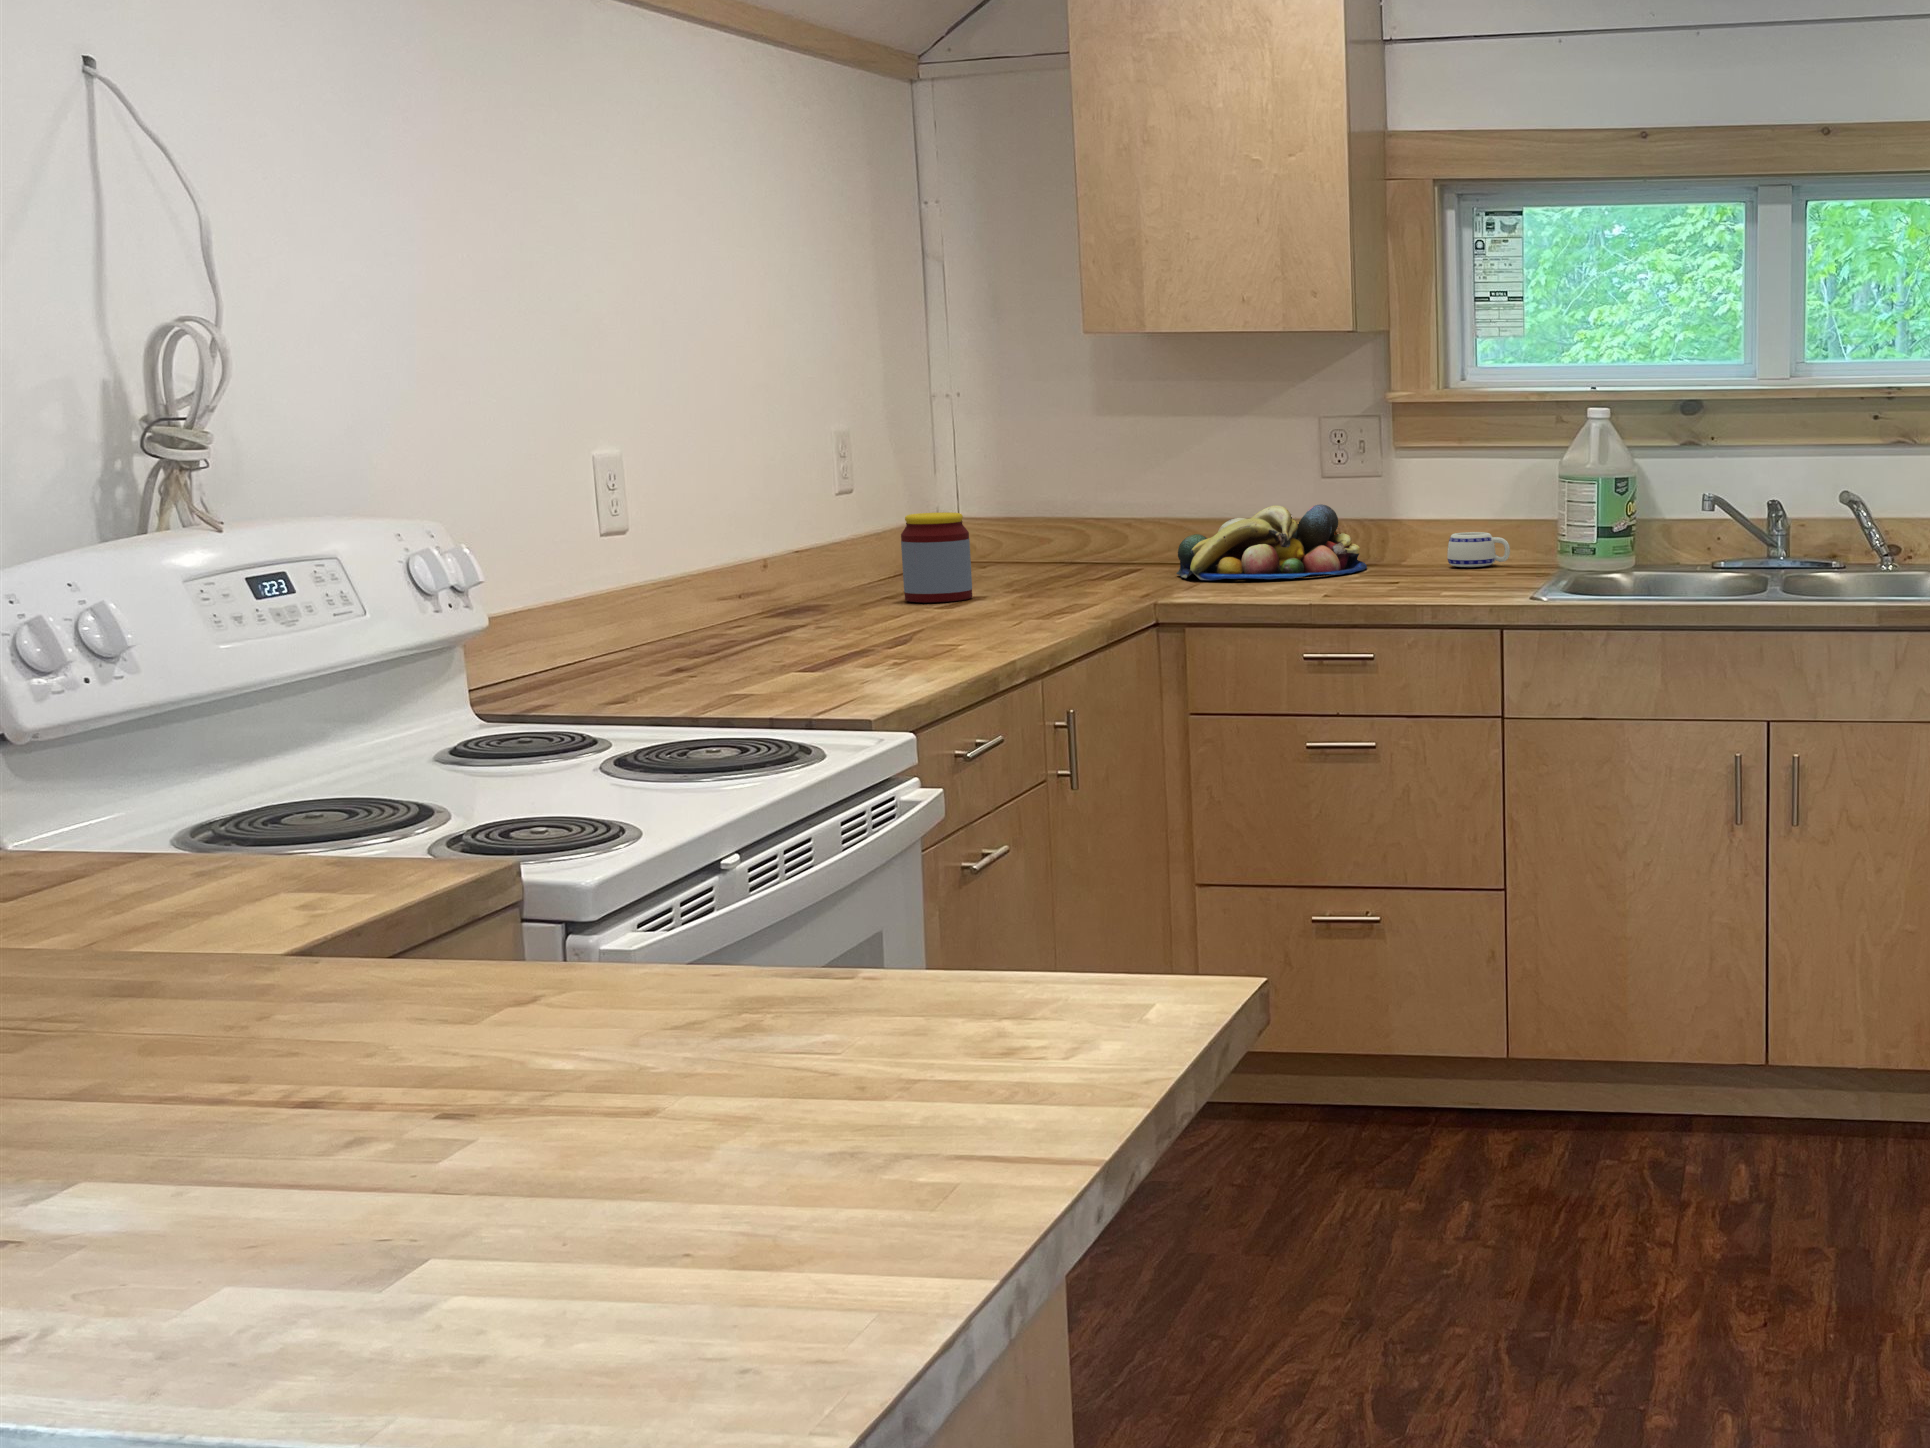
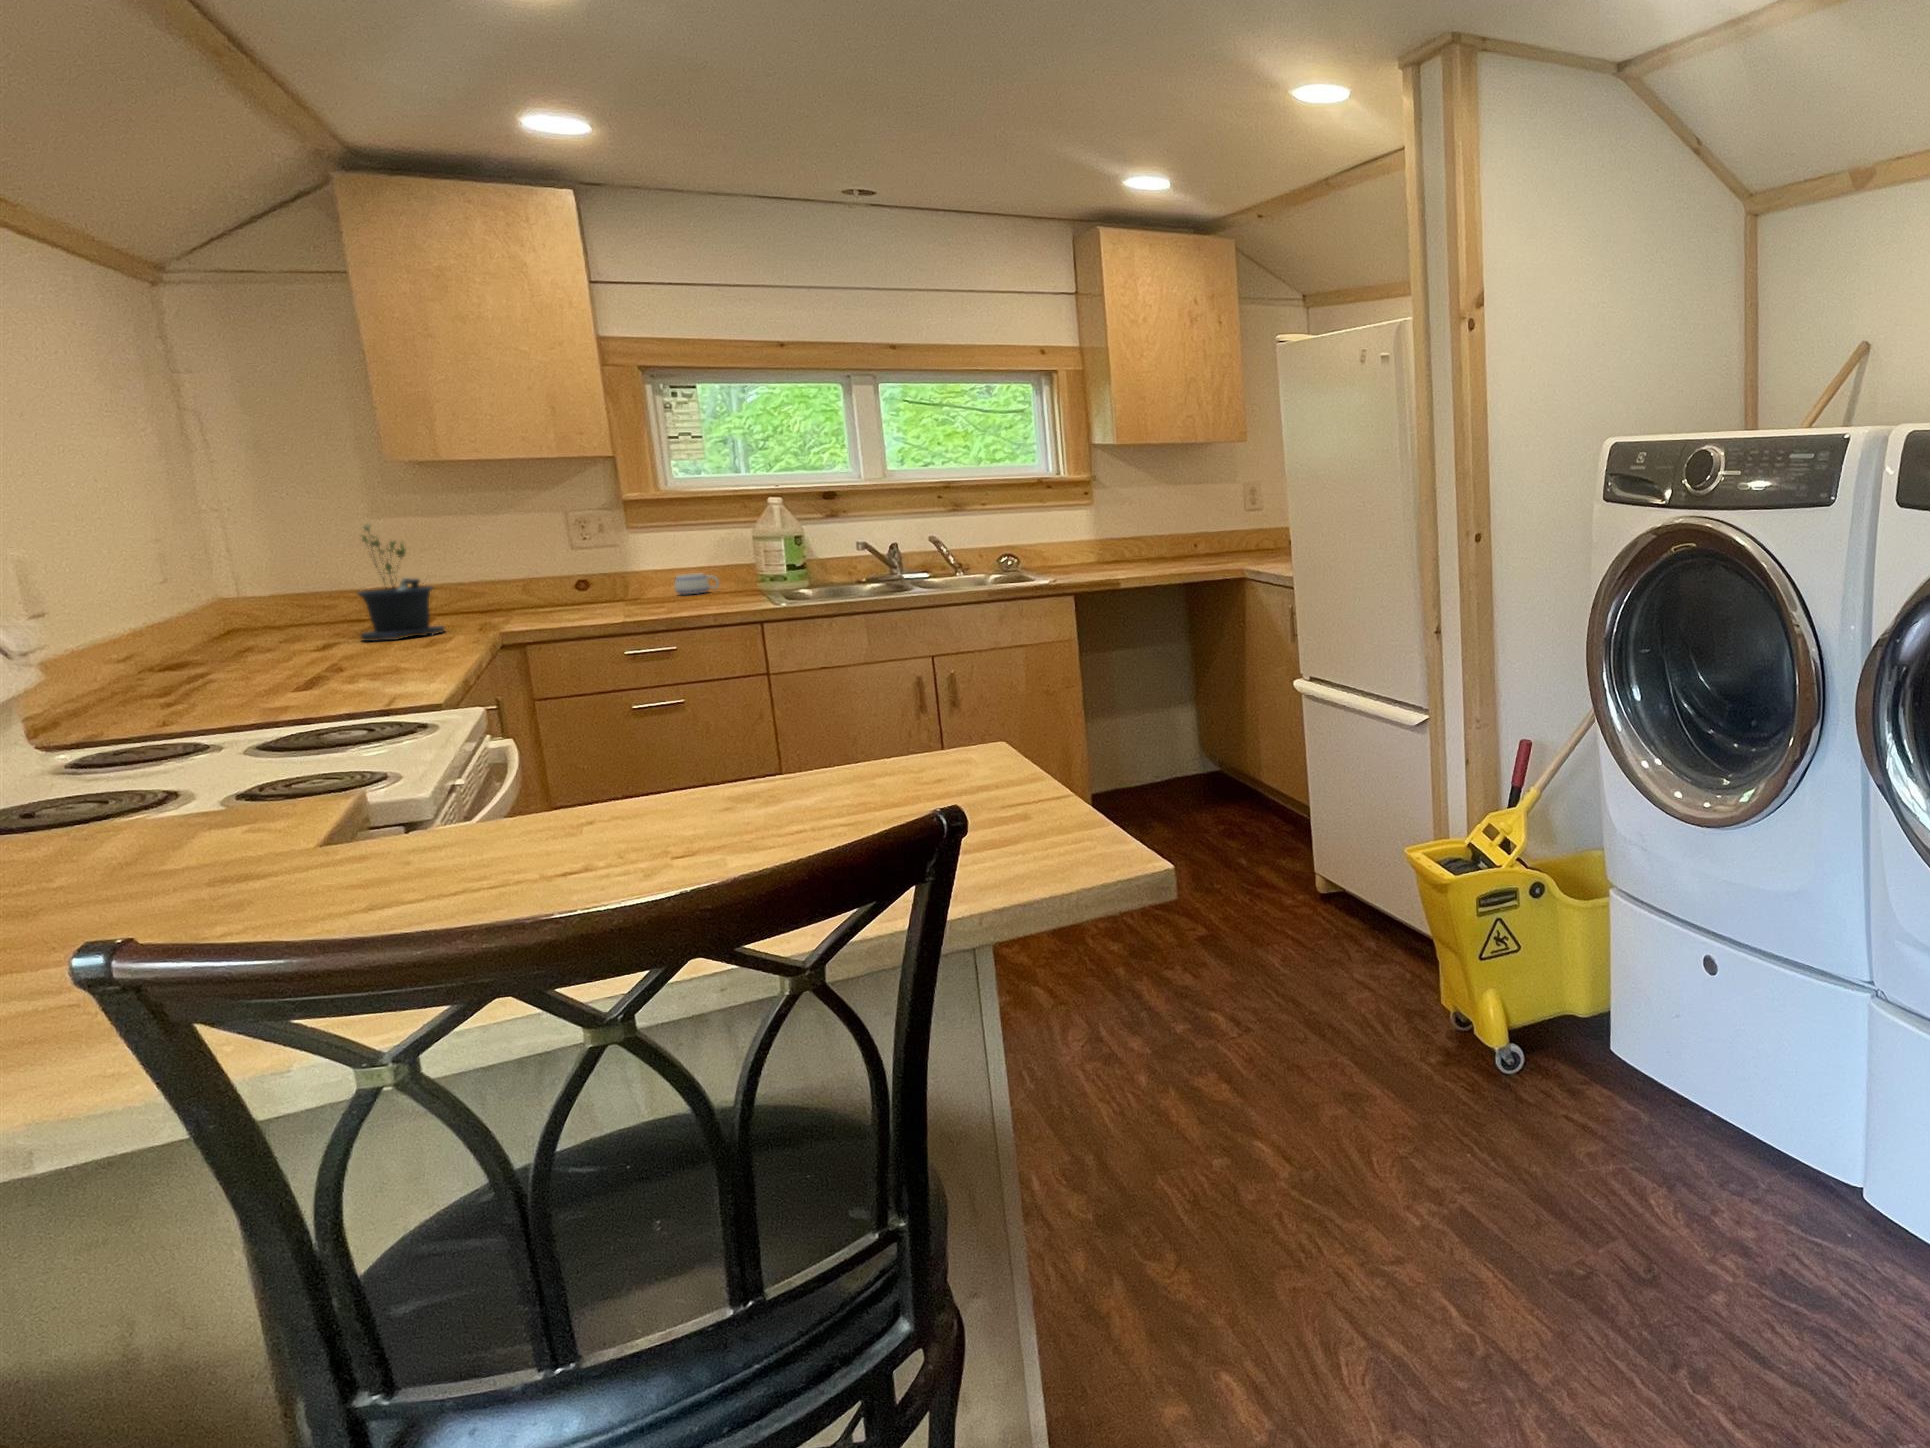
potted plant: none [1021,424,1120,600] -> present [358,524,445,641]
fruit bowl: present [1176,504,1367,580] -> none [463,566,616,619]
jar: present [901,512,972,603] -> none [235,589,310,654]

